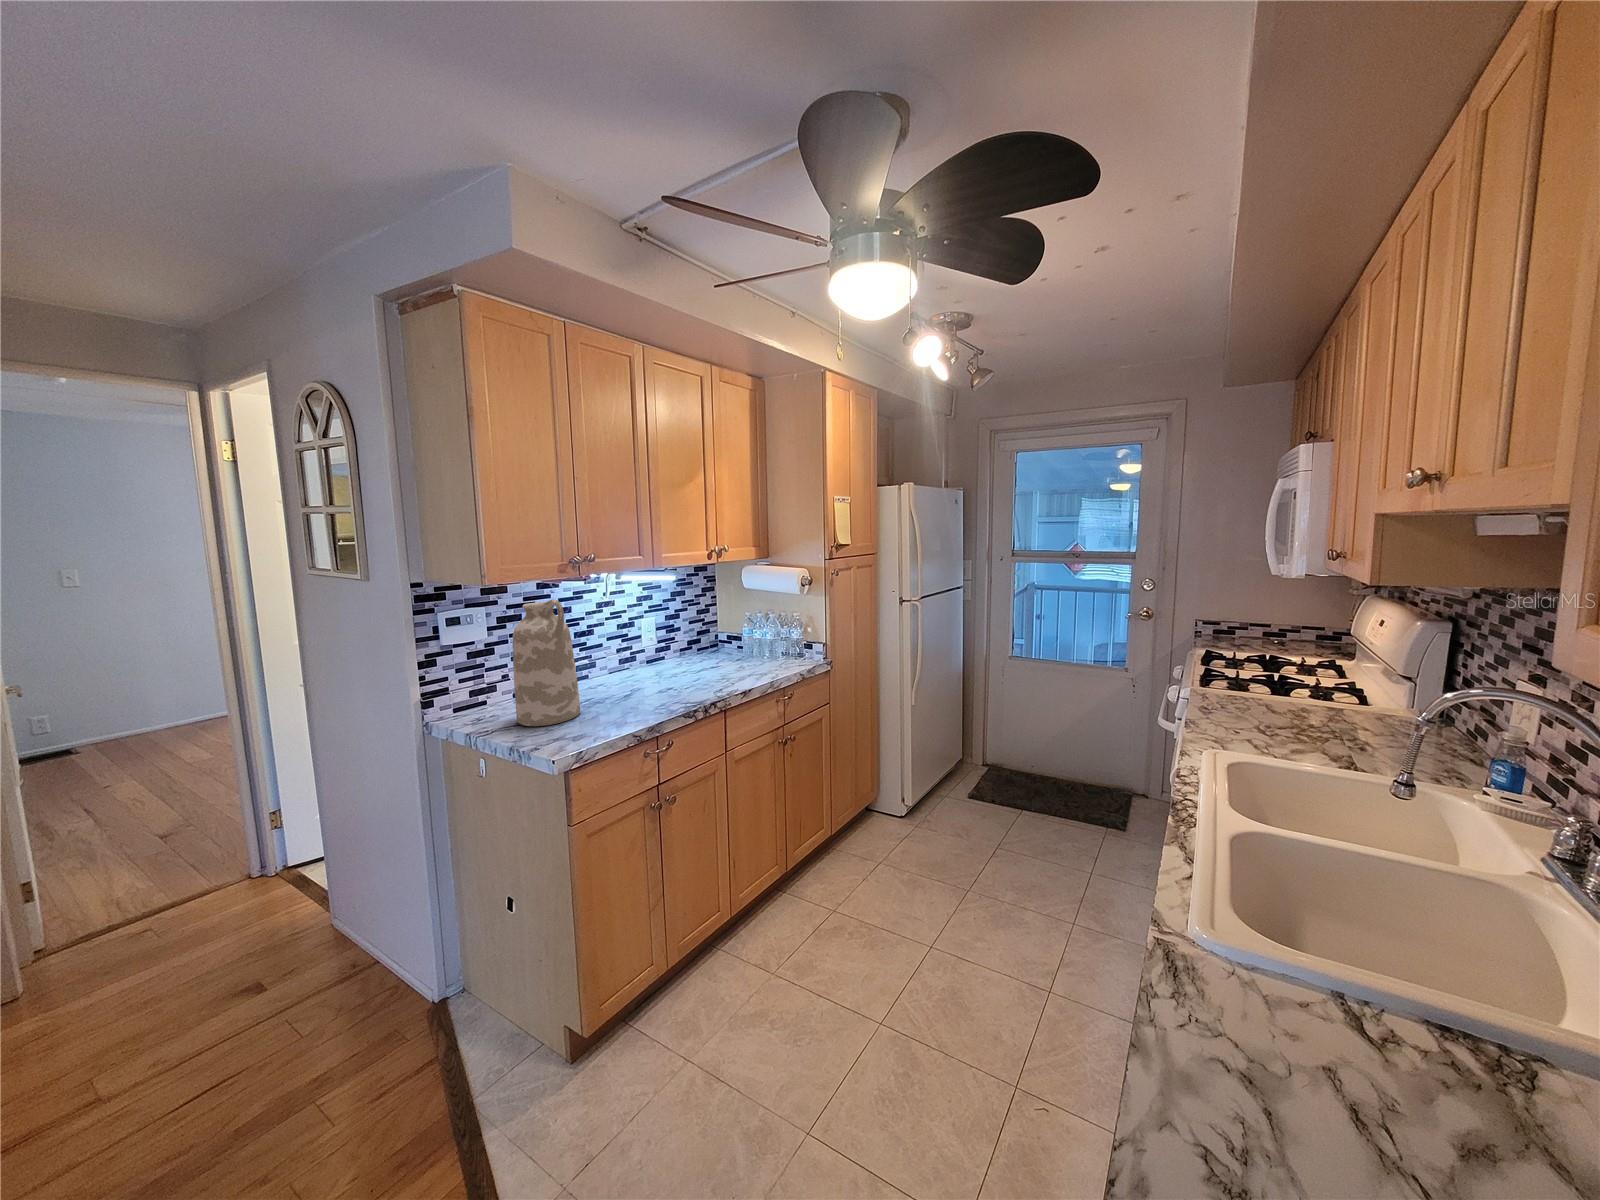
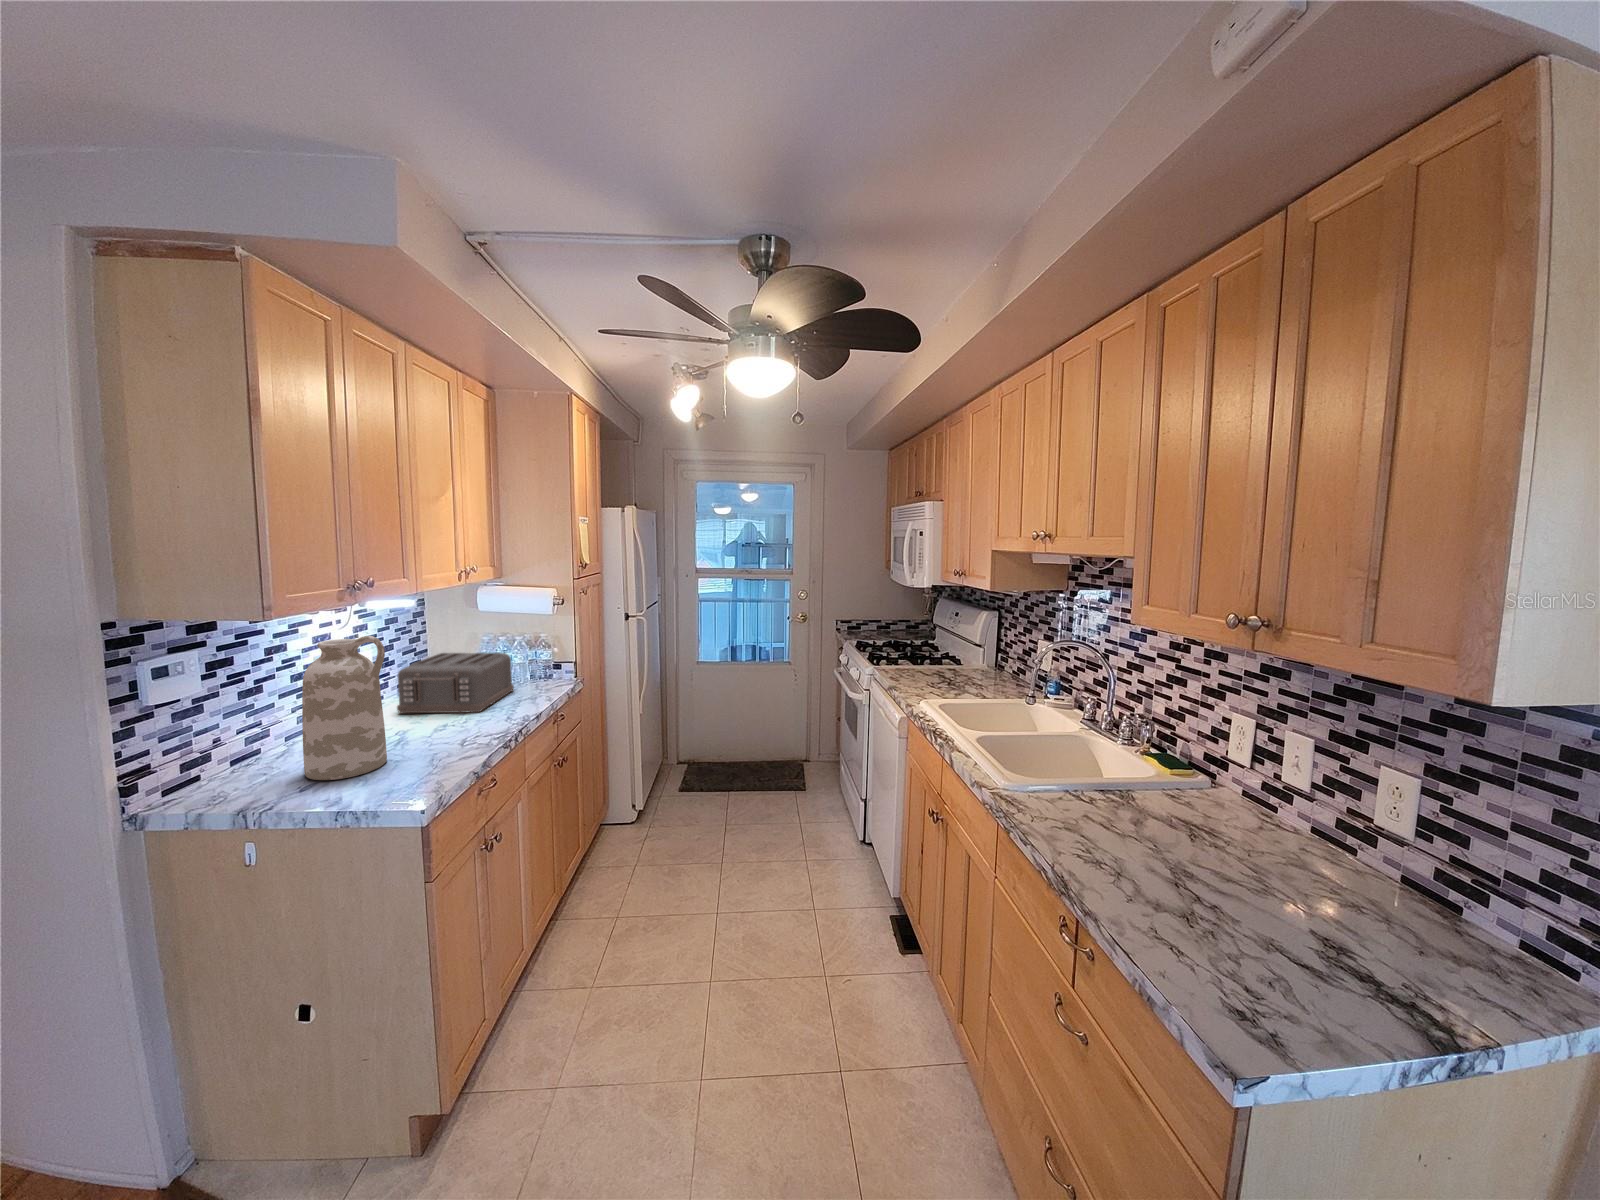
toaster: none [653,623,758,684] -> present [397,653,514,713]

